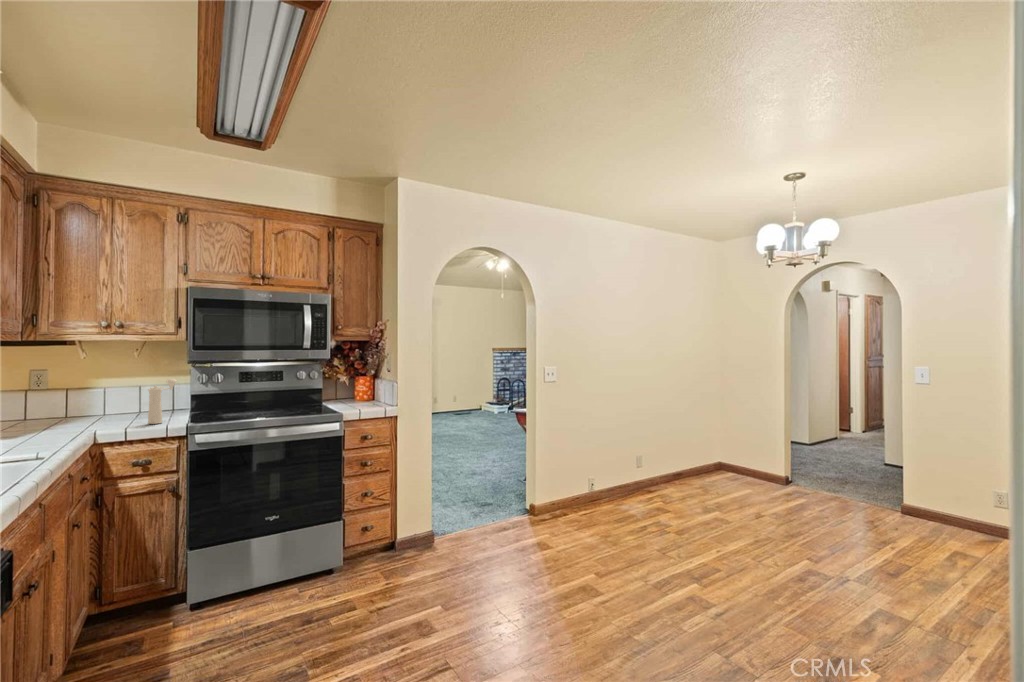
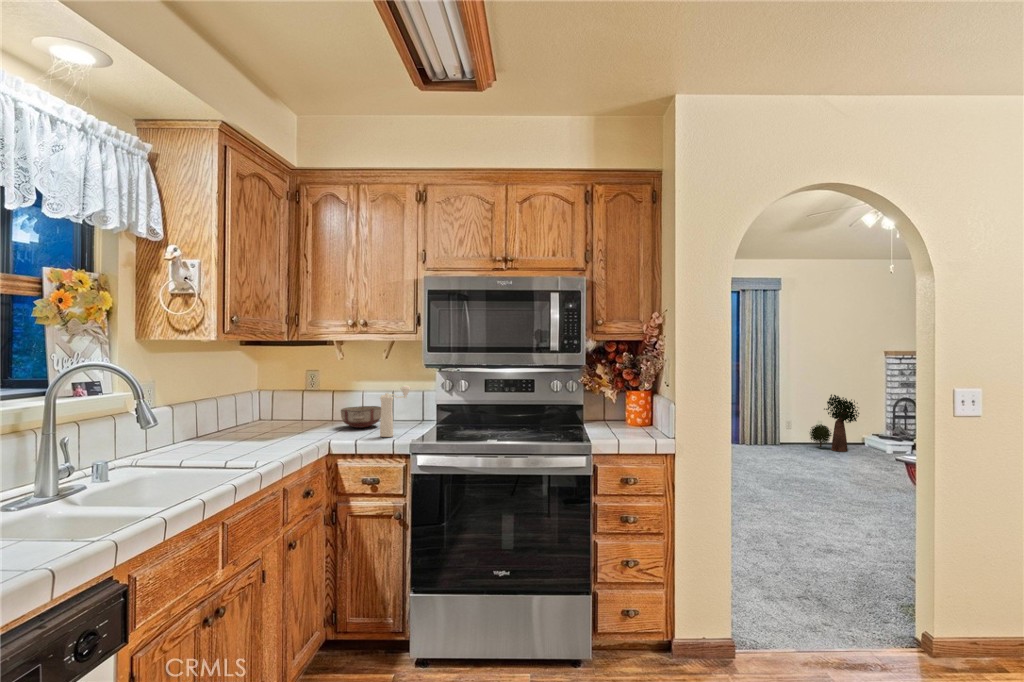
potted plant: none [447,378,478,415] -> present [810,394,859,452]
ceramic bowl: none [92,400,138,420] -> present [341,406,381,428]

